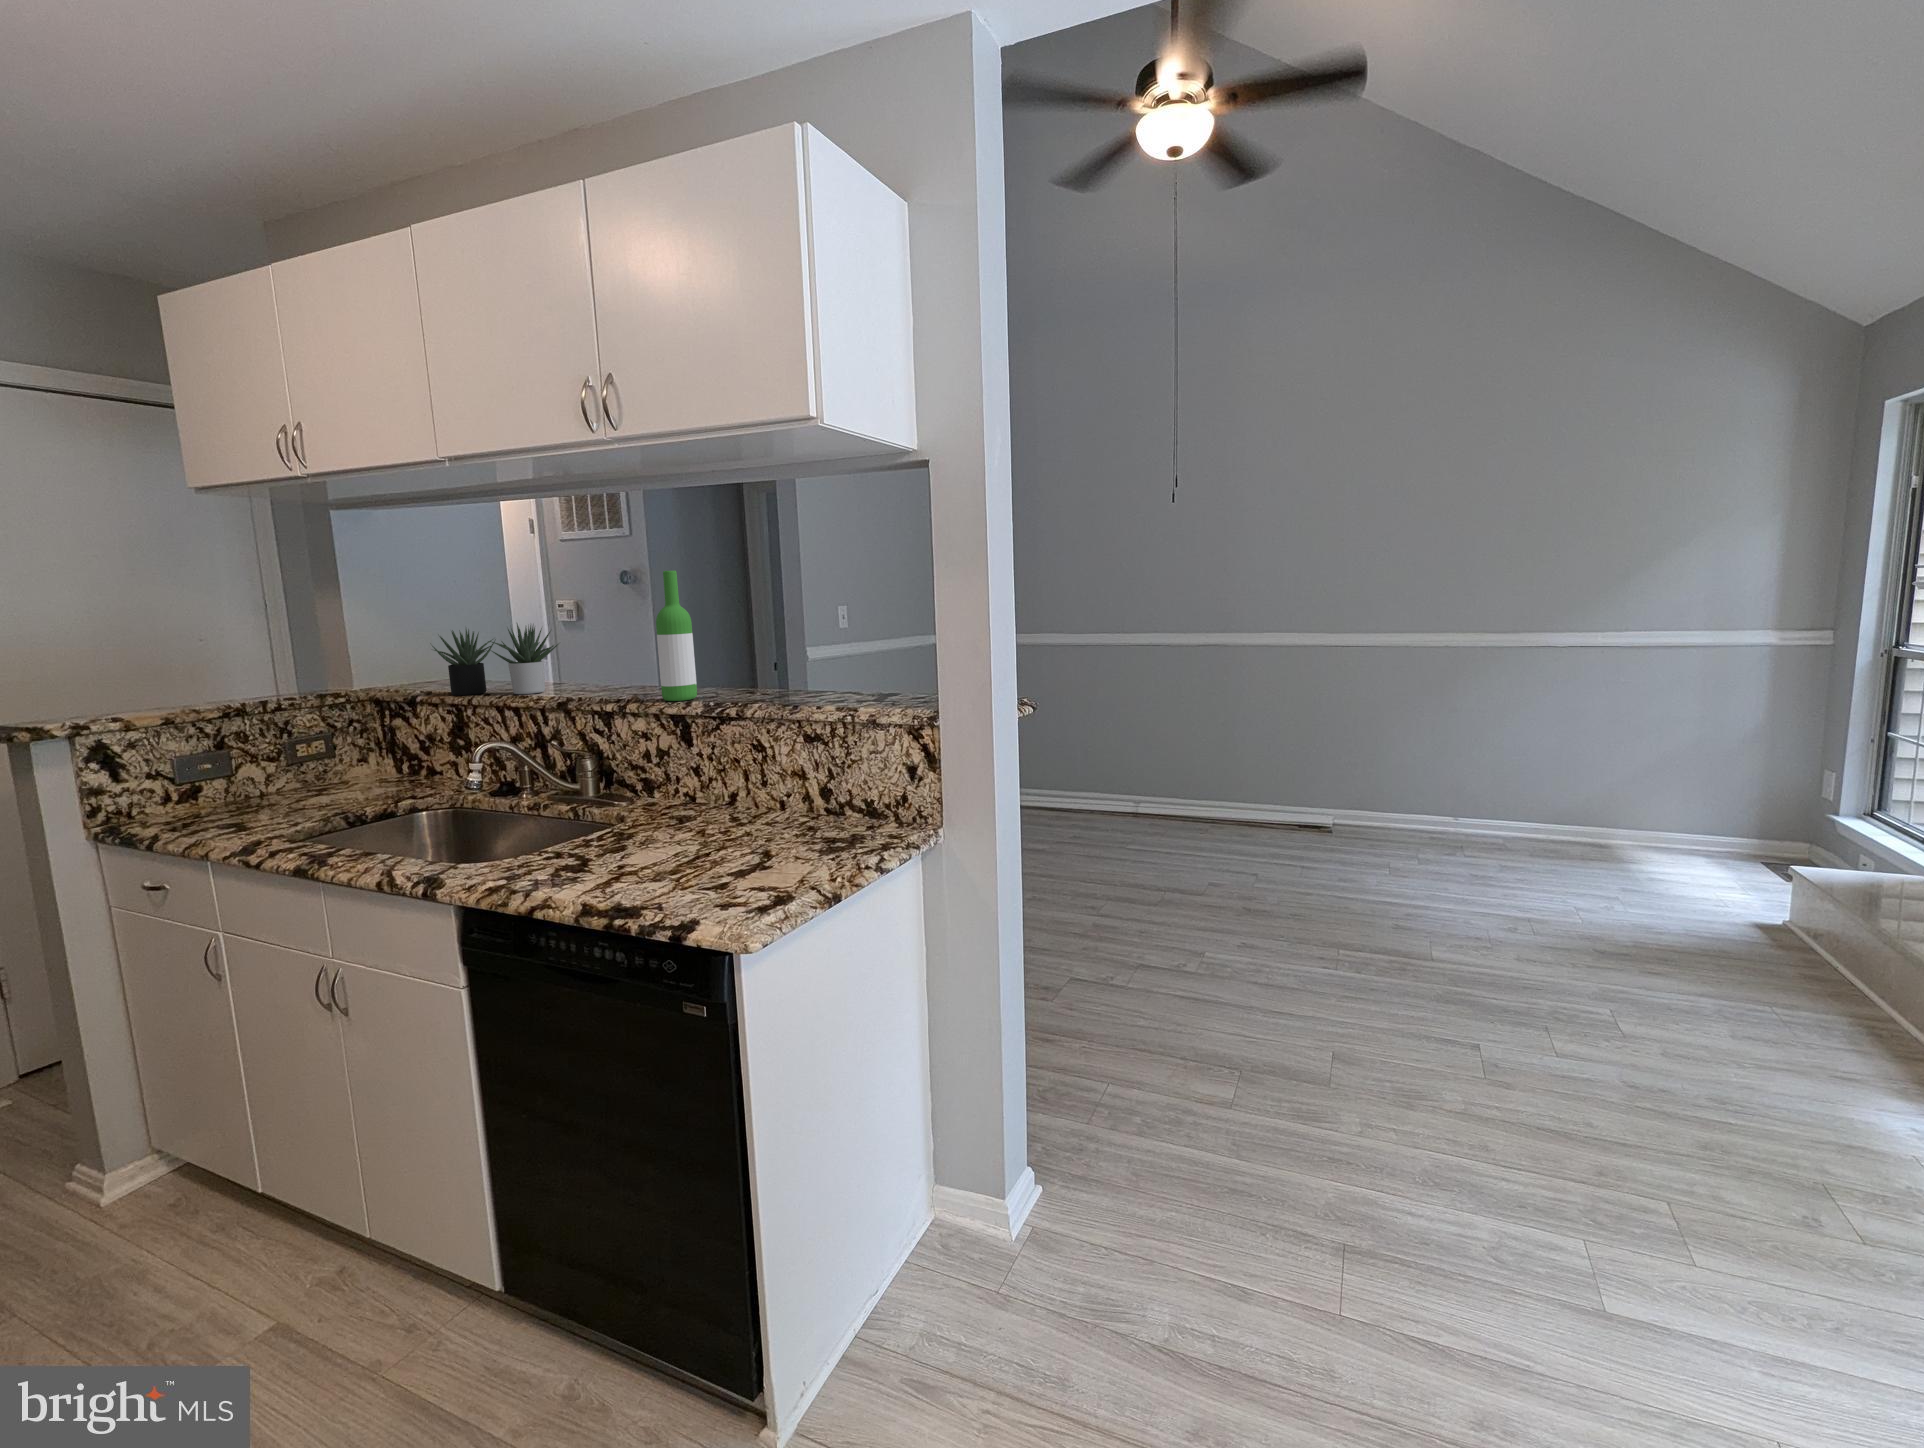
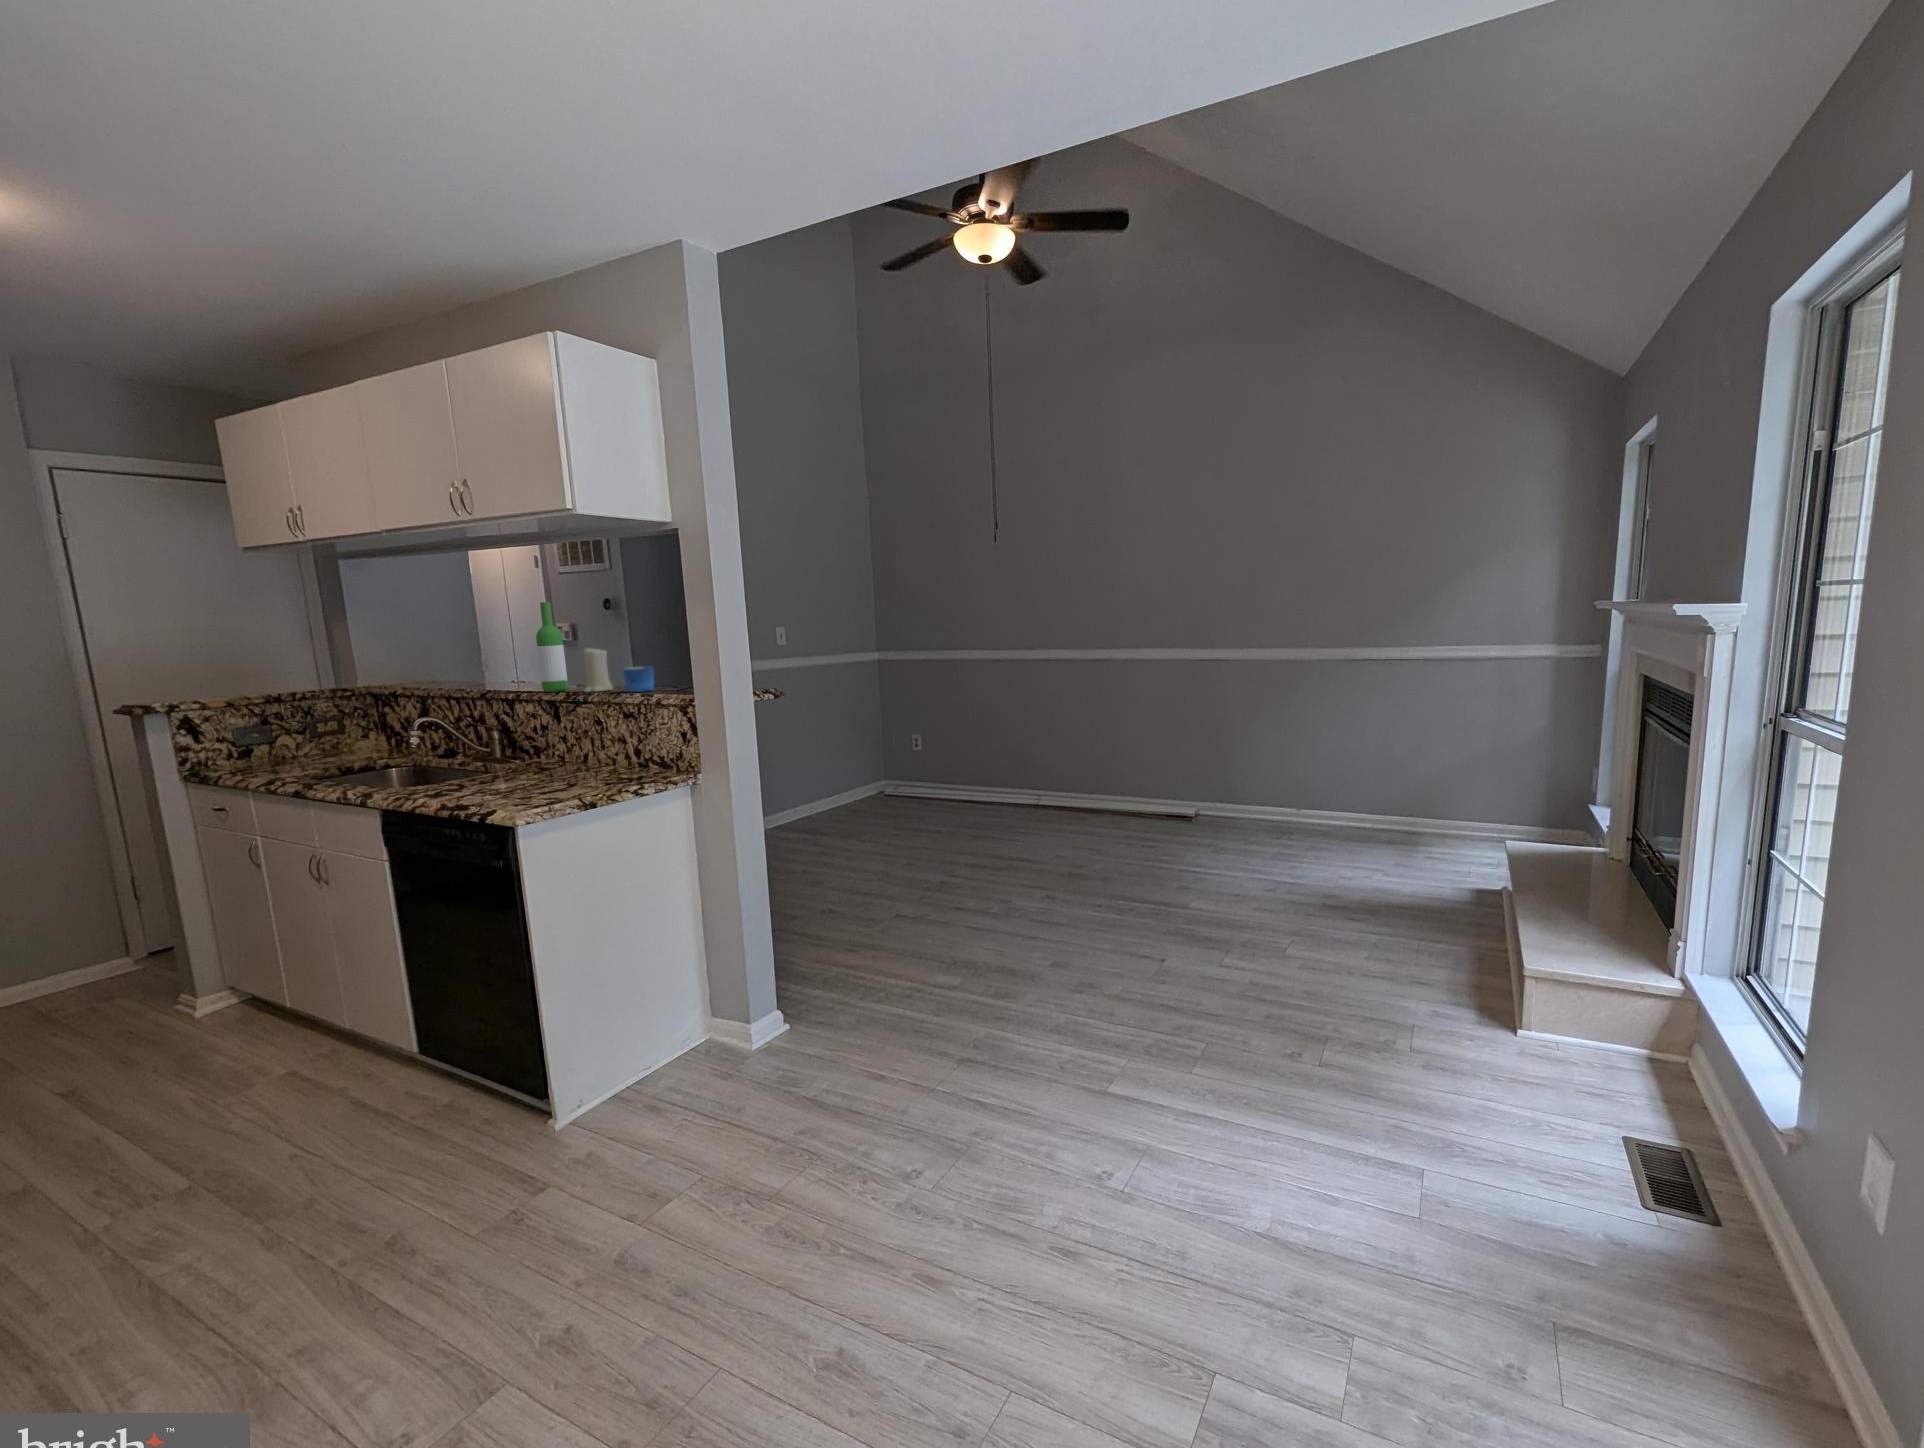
succulent plant: present [432,624,558,696] -> none [402,637,493,690]
candle: none [729,635,770,702] -> present [584,649,613,692]
mug: none [787,665,841,703] -> present [614,666,654,692]

